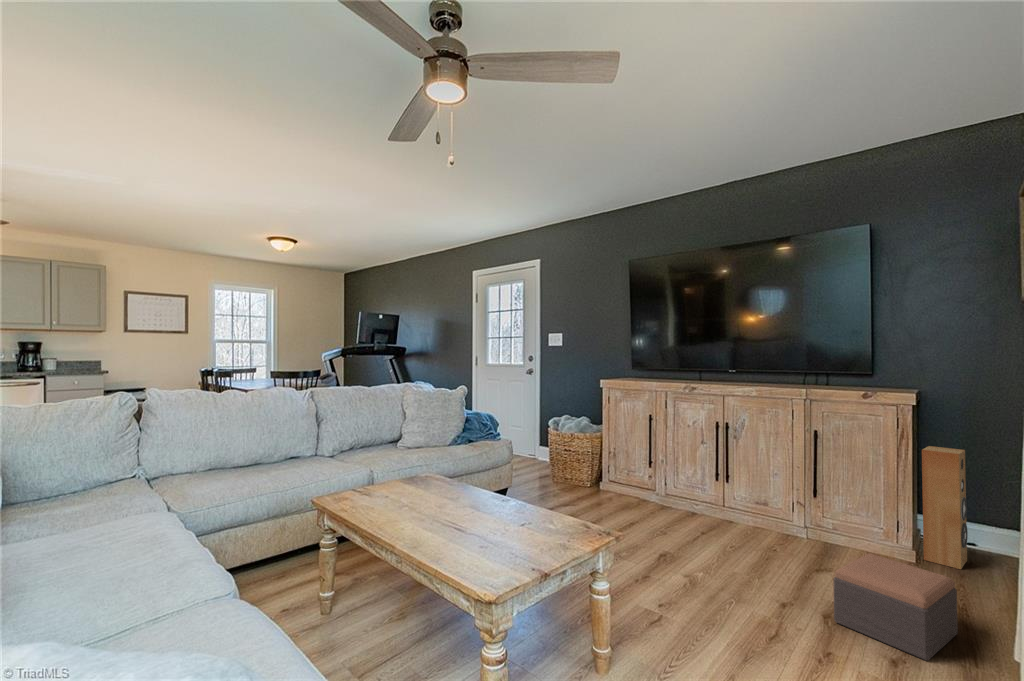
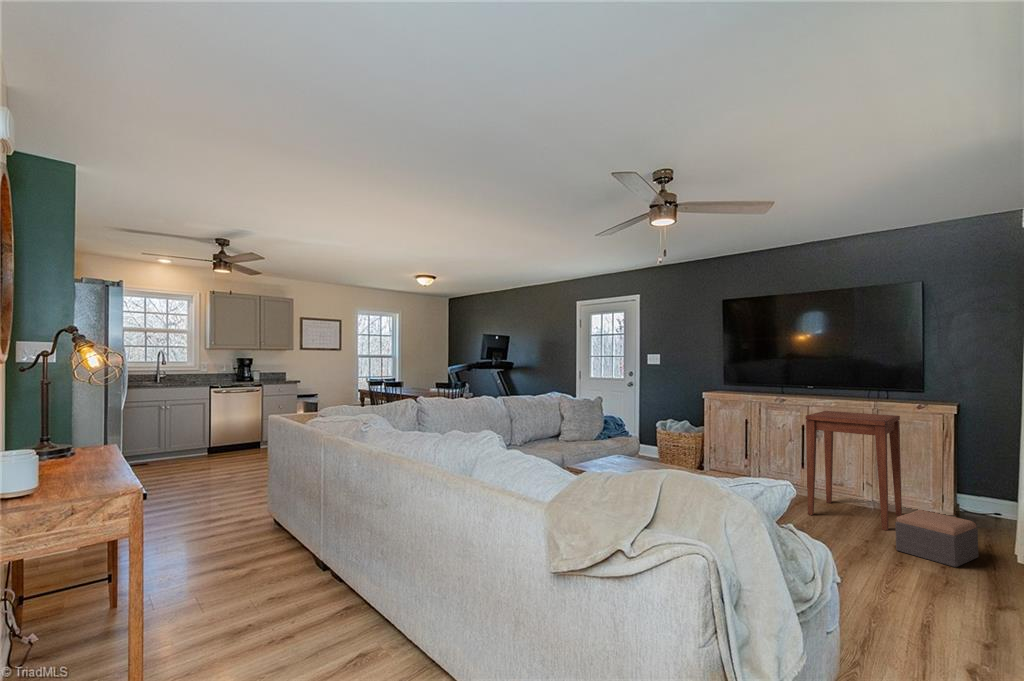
side table: none [715,403,843,578] -> present [805,411,902,530]
speaker: present [922,446,968,569] -> none [960,443,995,529]

